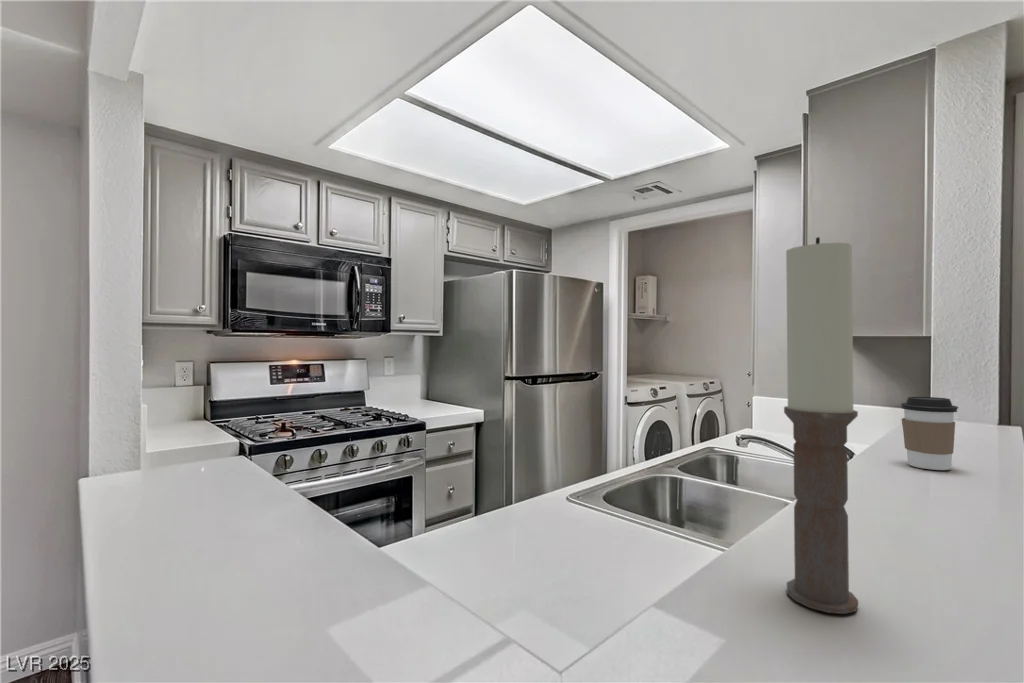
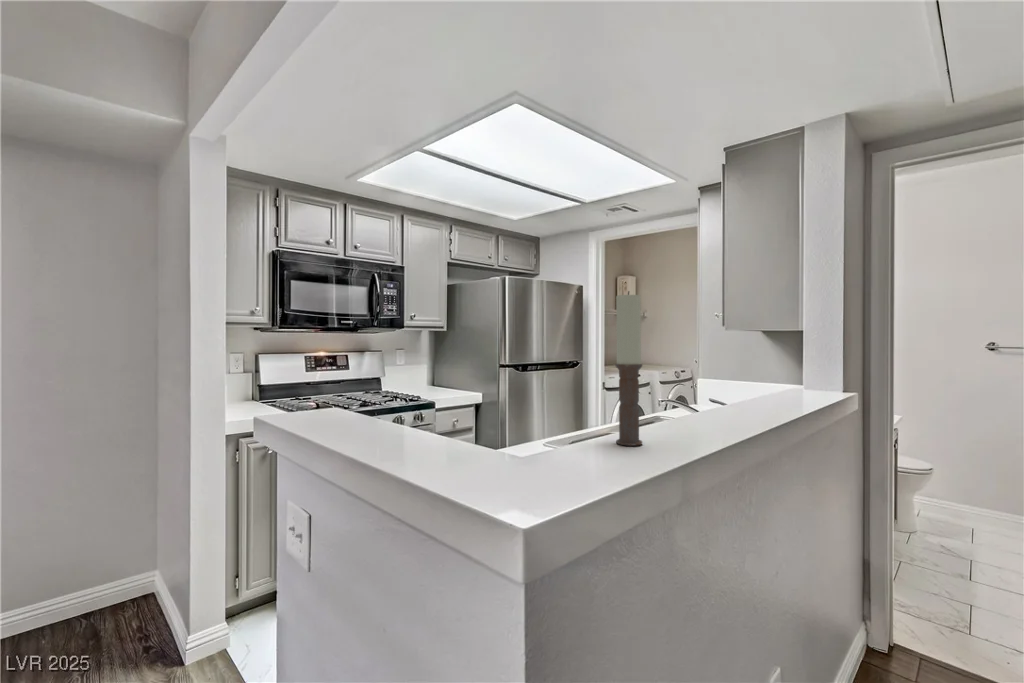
coffee cup: present [901,397,958,470] -> none [740,369,769,411]

